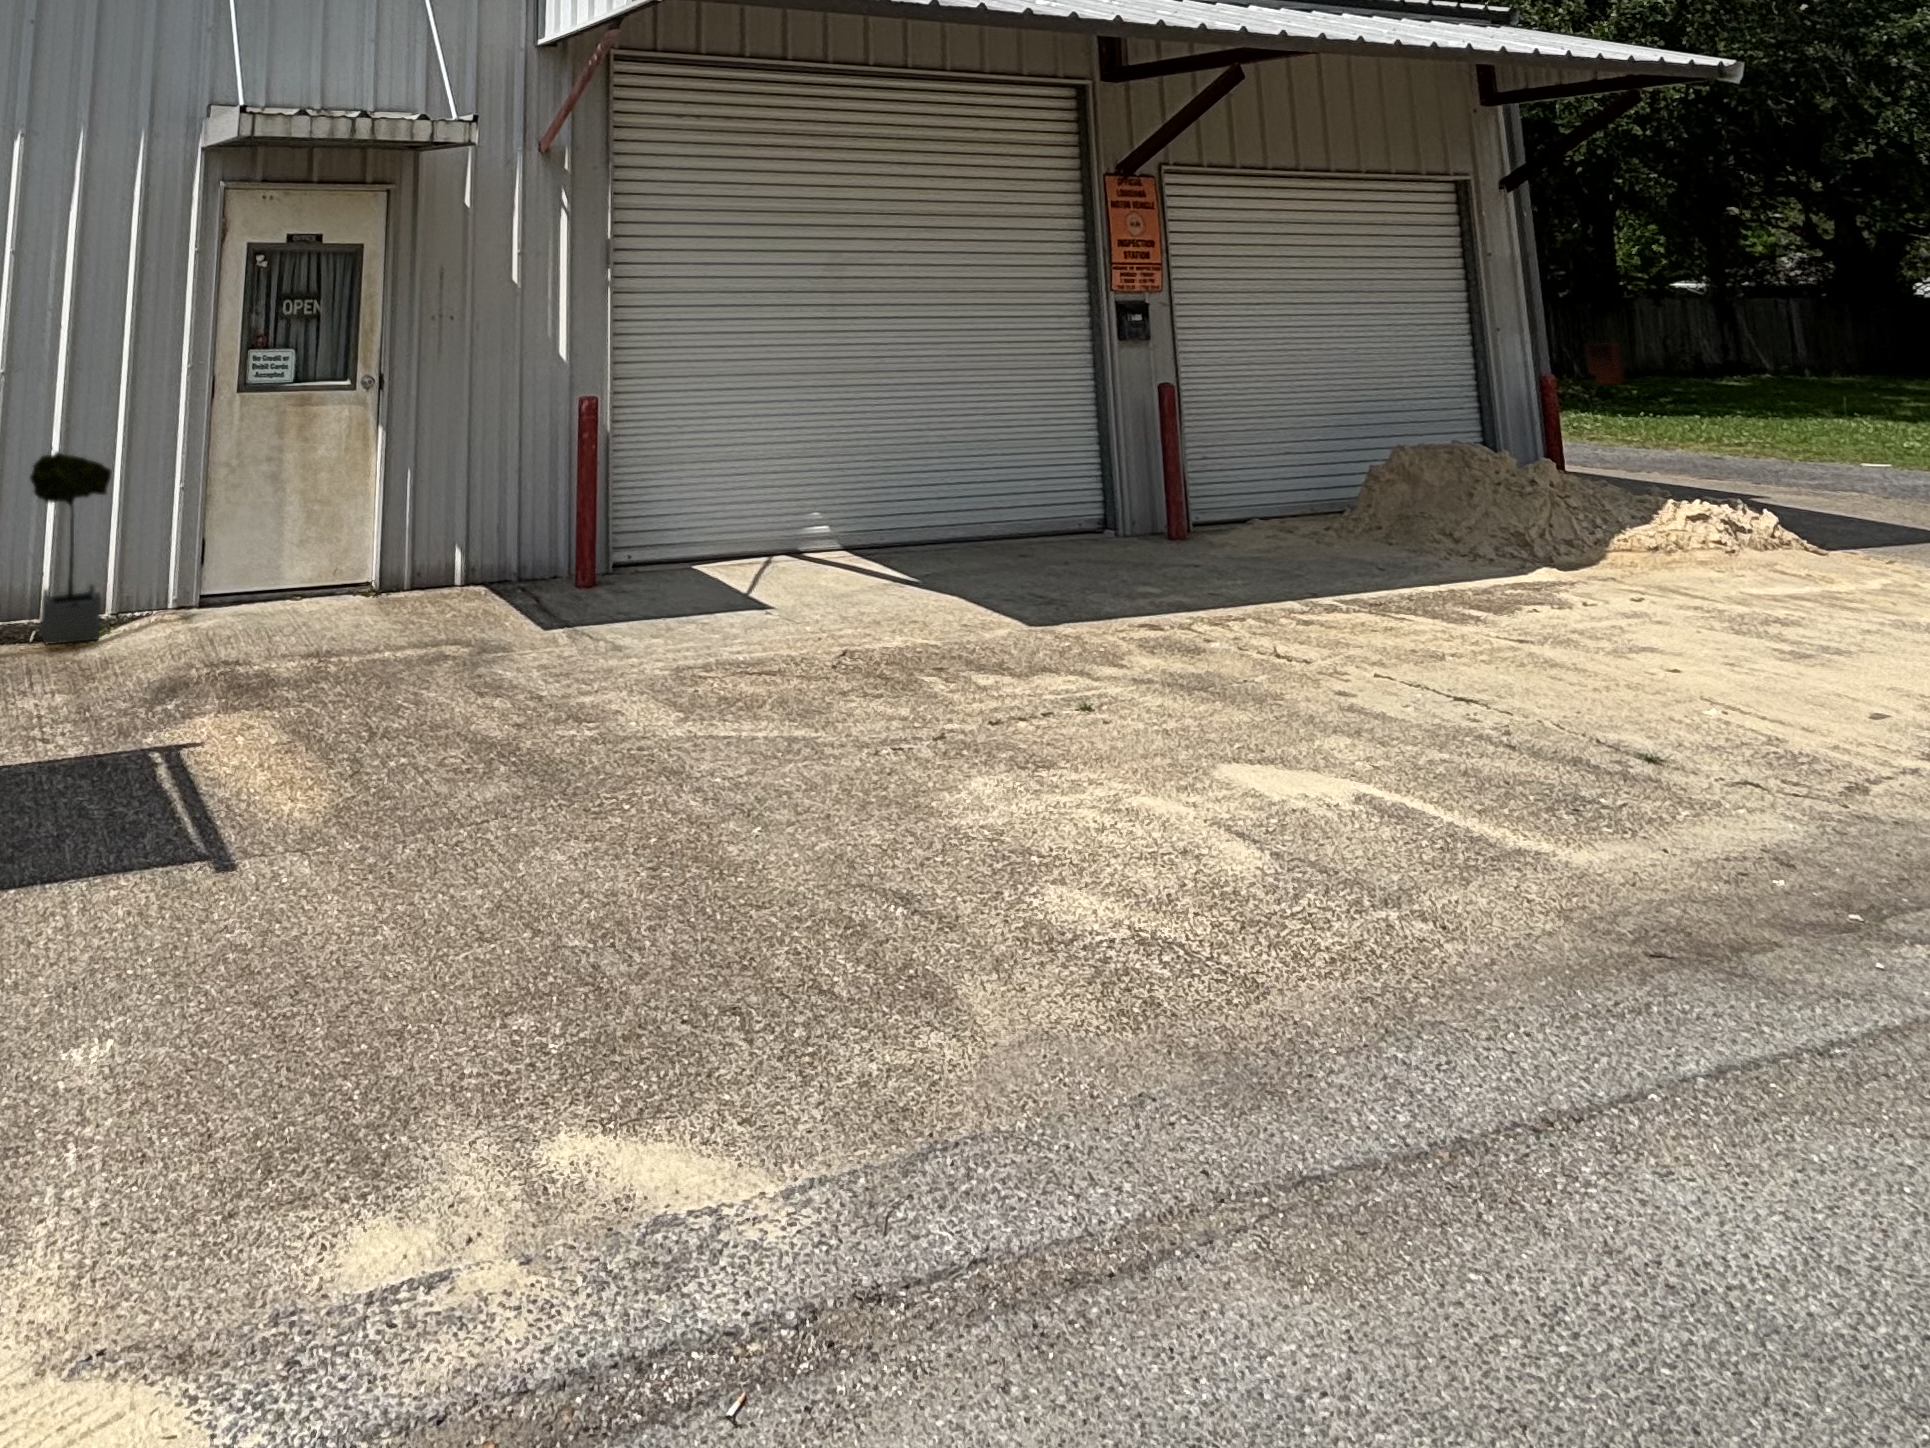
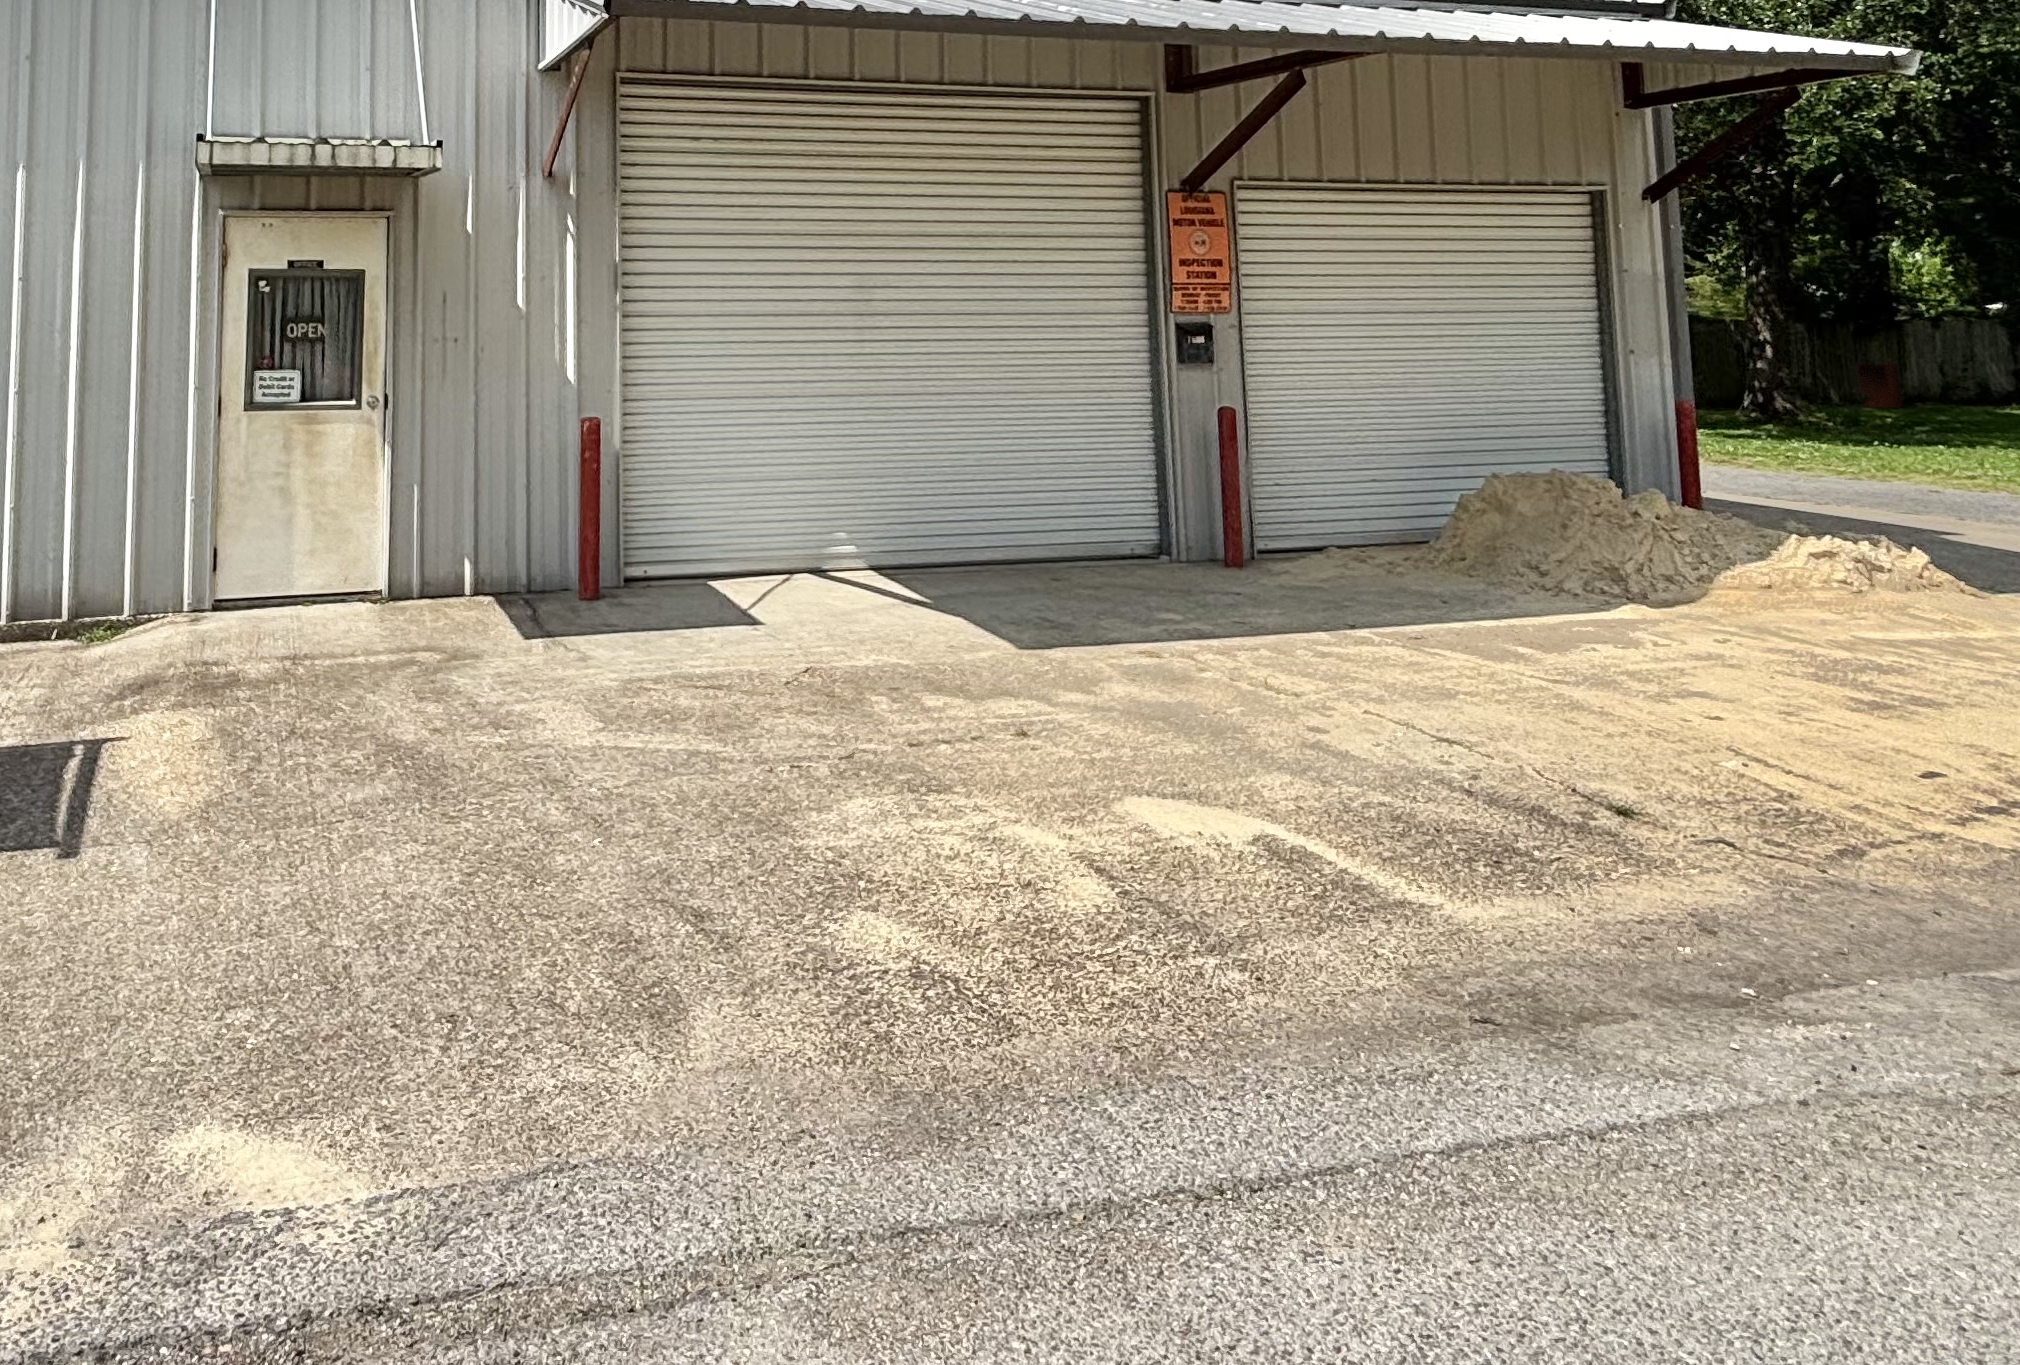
potted tree: present [30,452,111,645] -> none [47,463,123,641]

